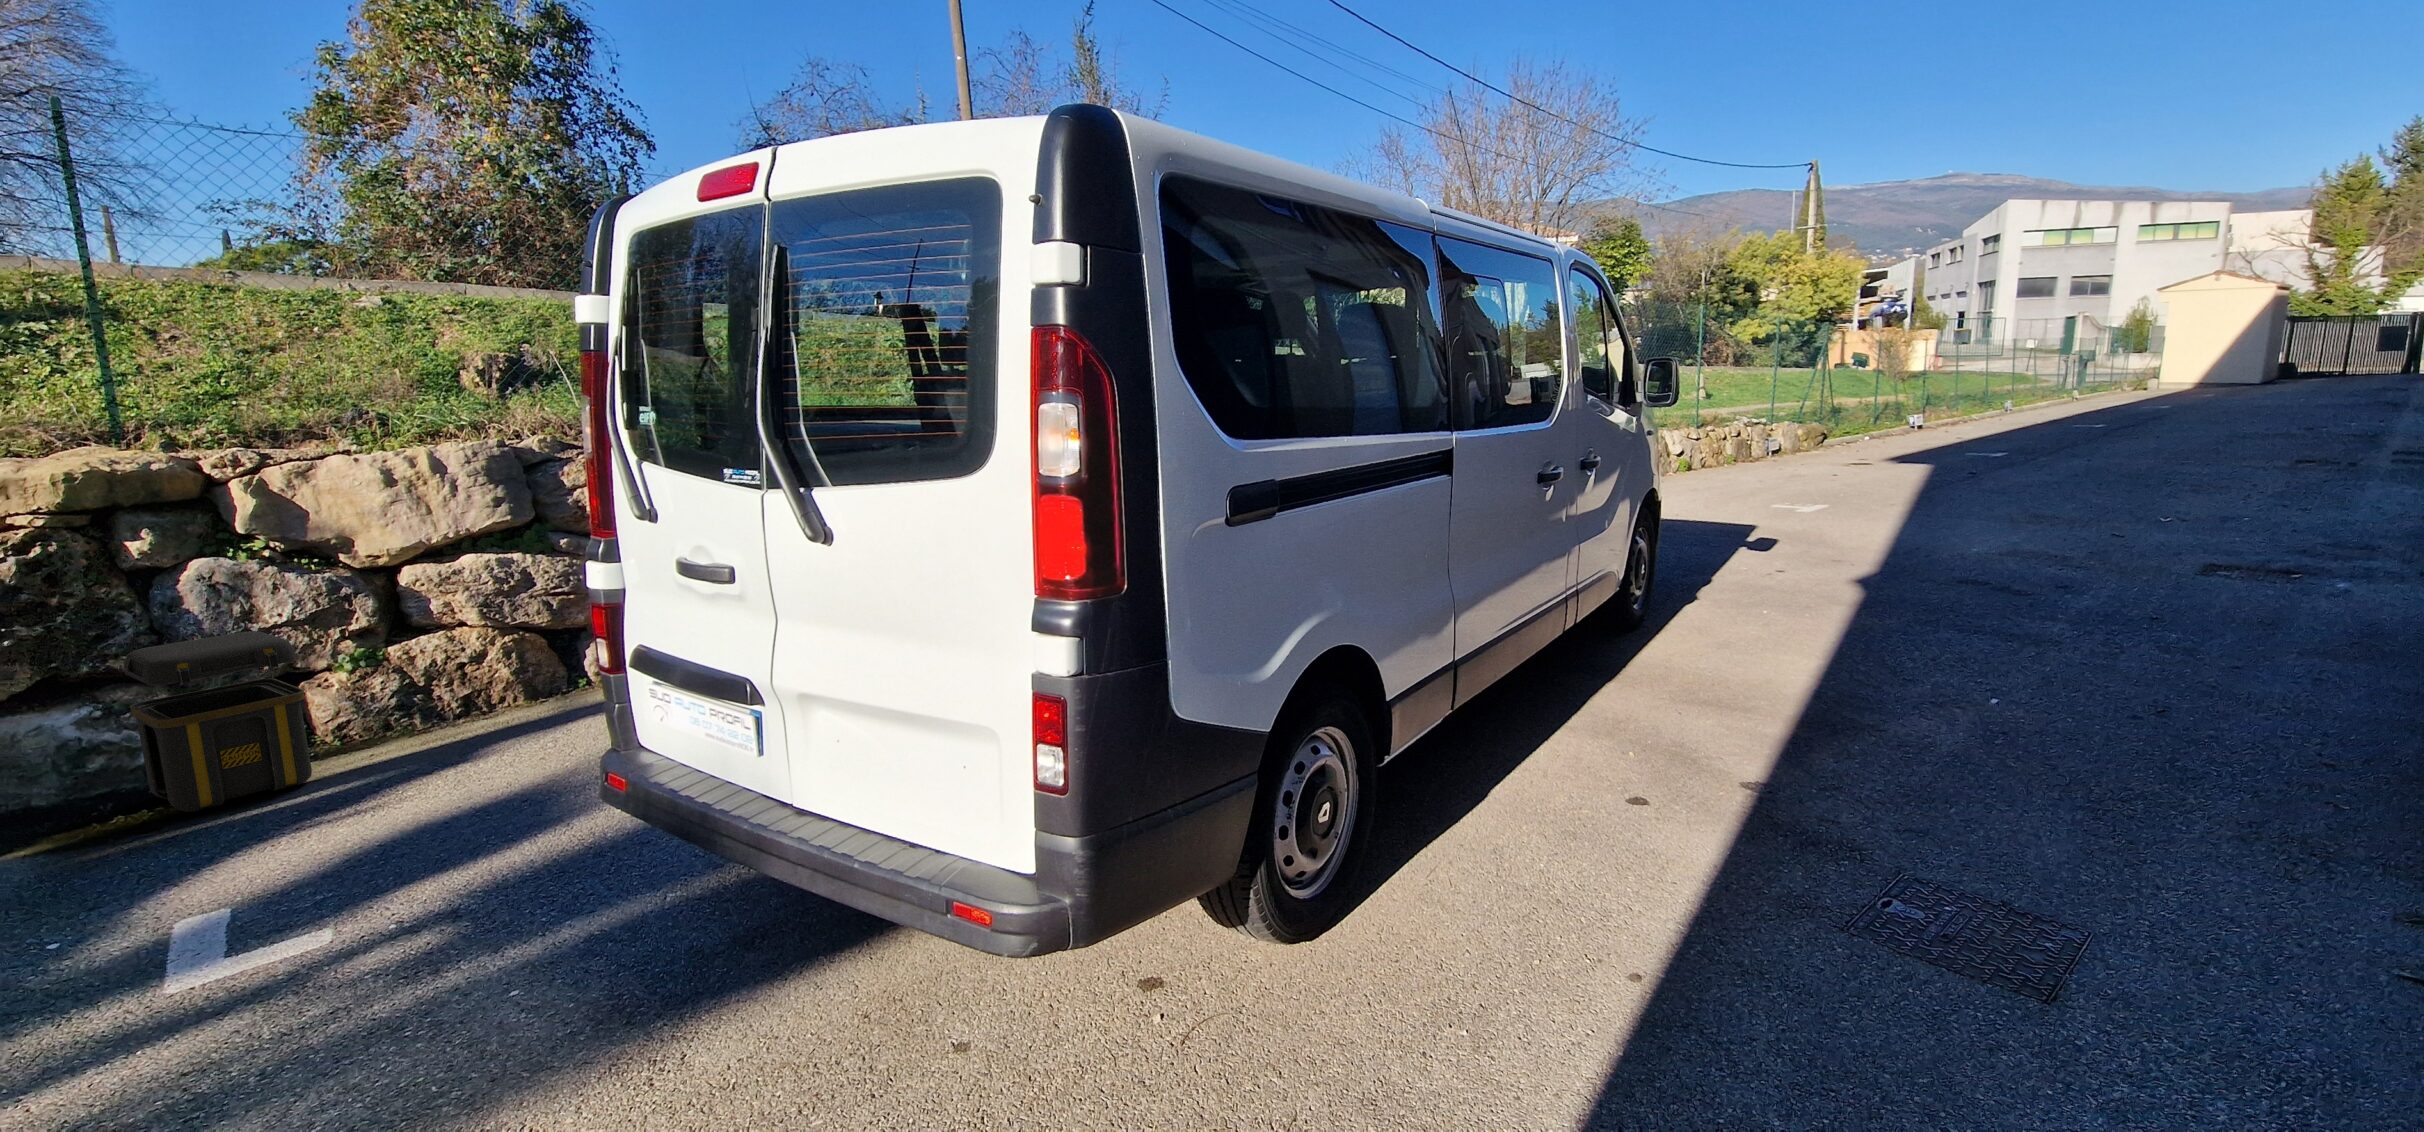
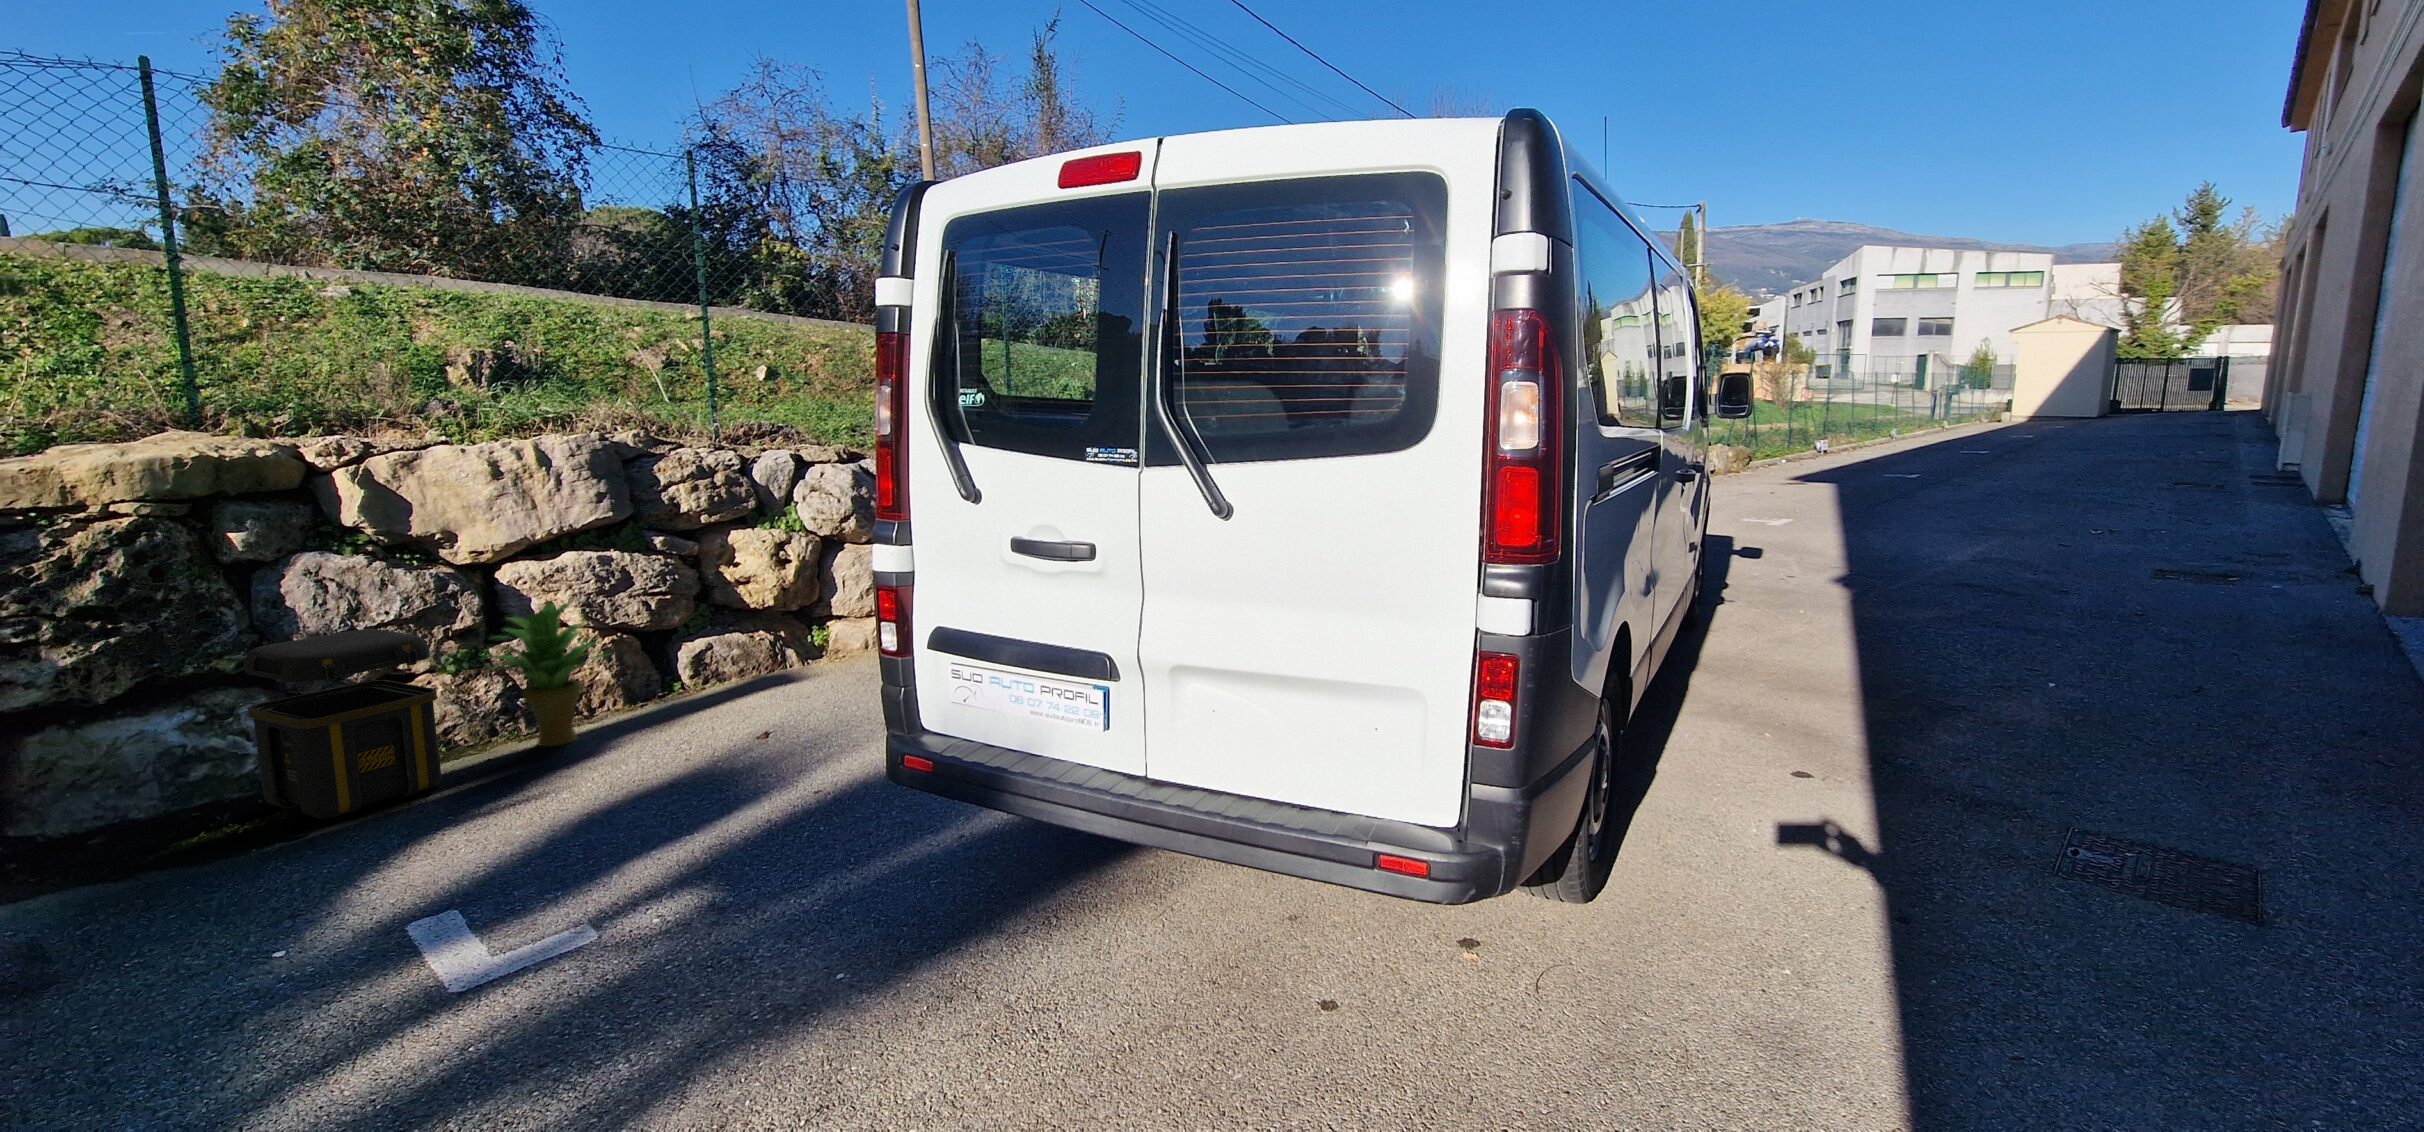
potted plant: none [365,604,495,743] -> present [487,602,609,747]

